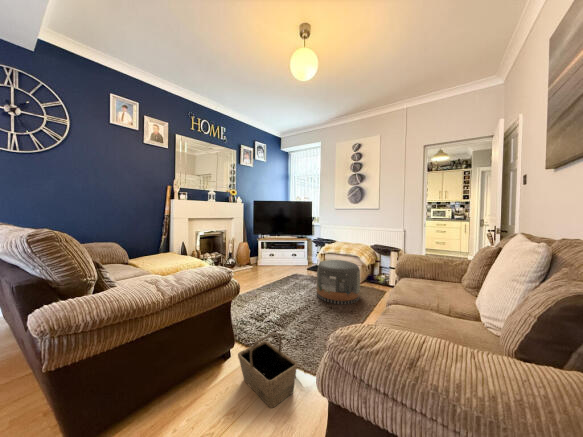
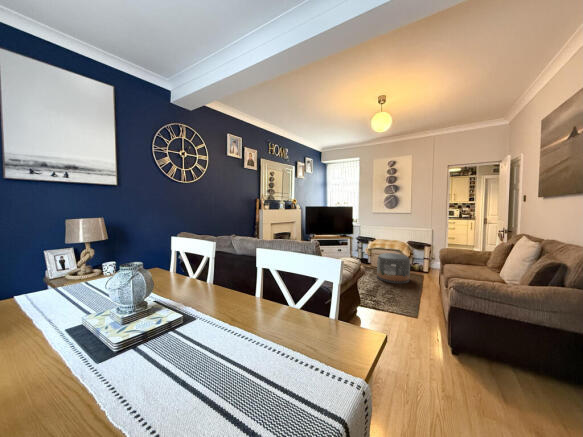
basket: present [238,333,298,408] -> none [372,293,409,329]

